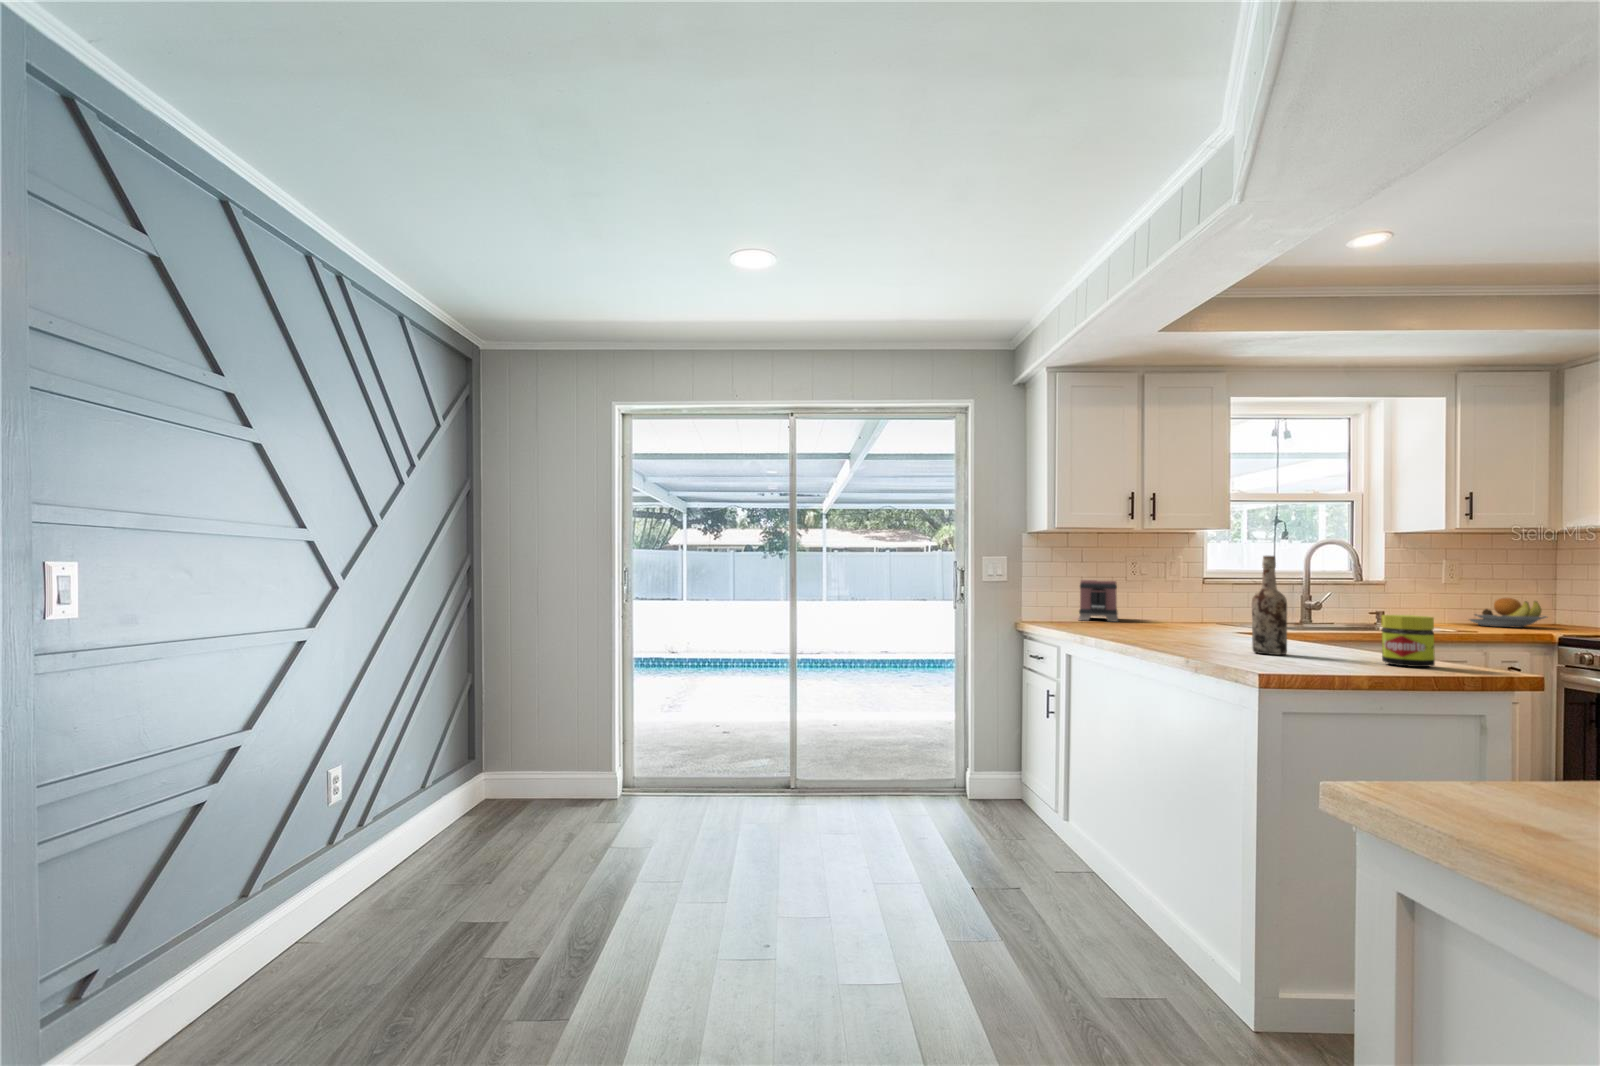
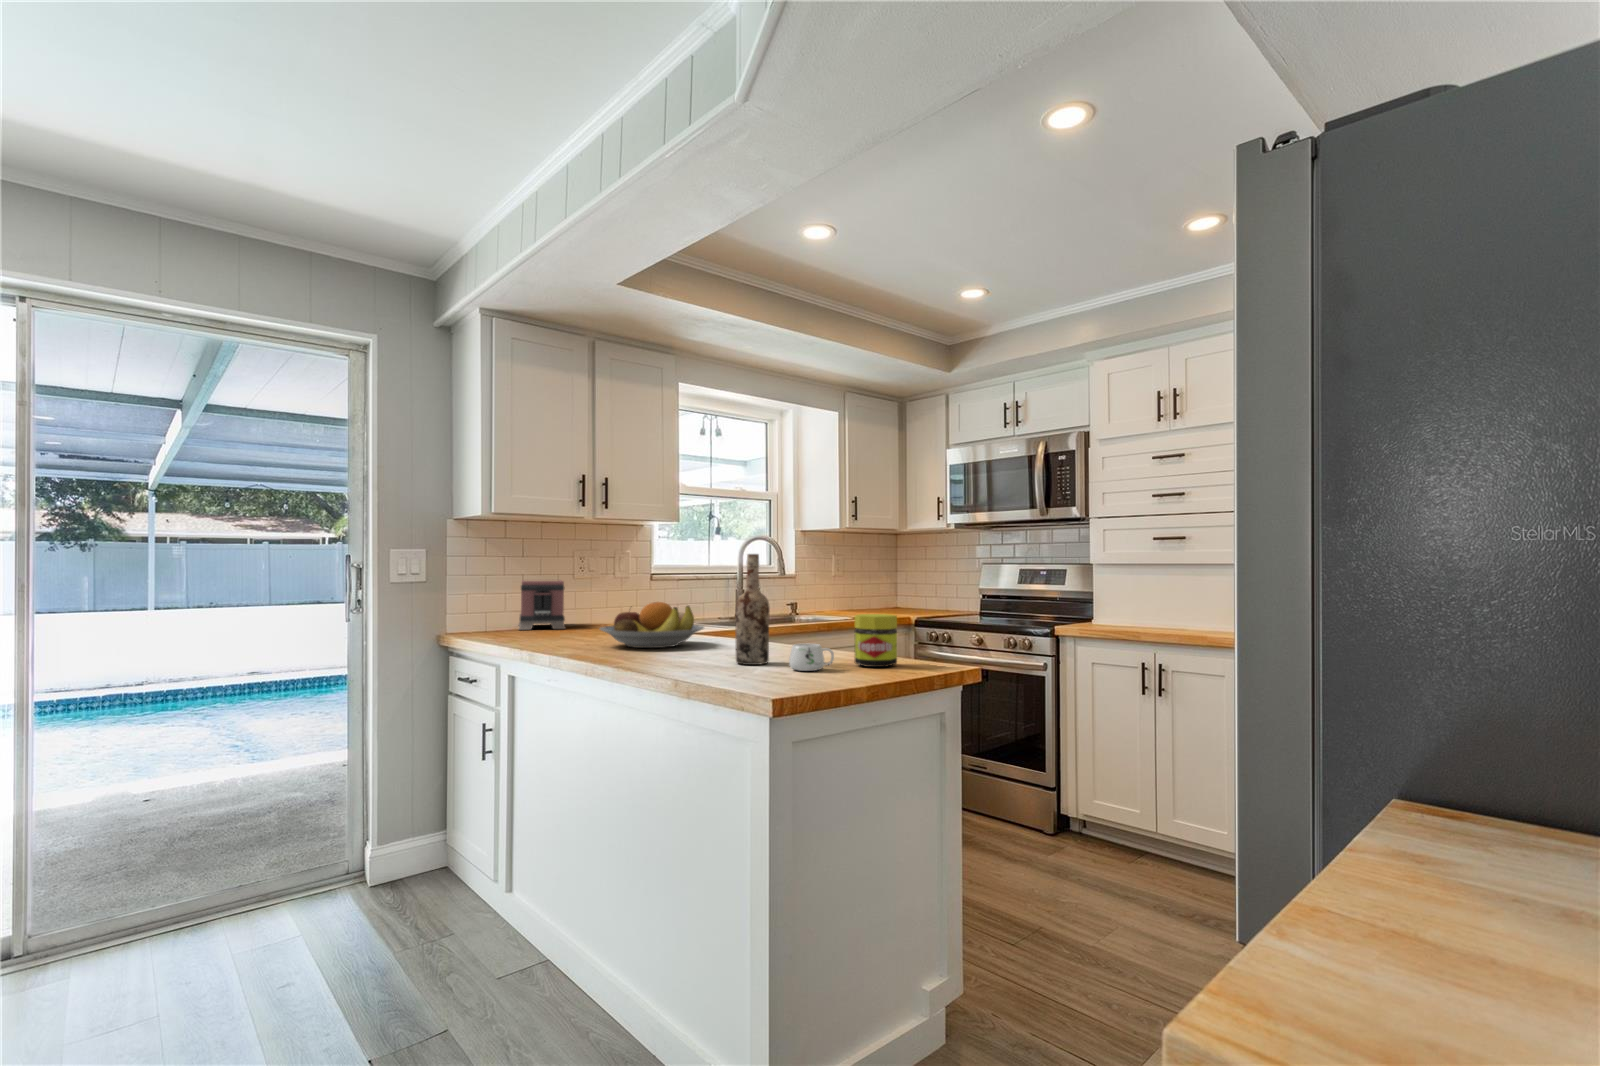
fruit bowl: present [1469,598,1547,628] -> present [600,602,704,648]
mug: none [1301,638,1353,663] -> present [789,643,834,671]

